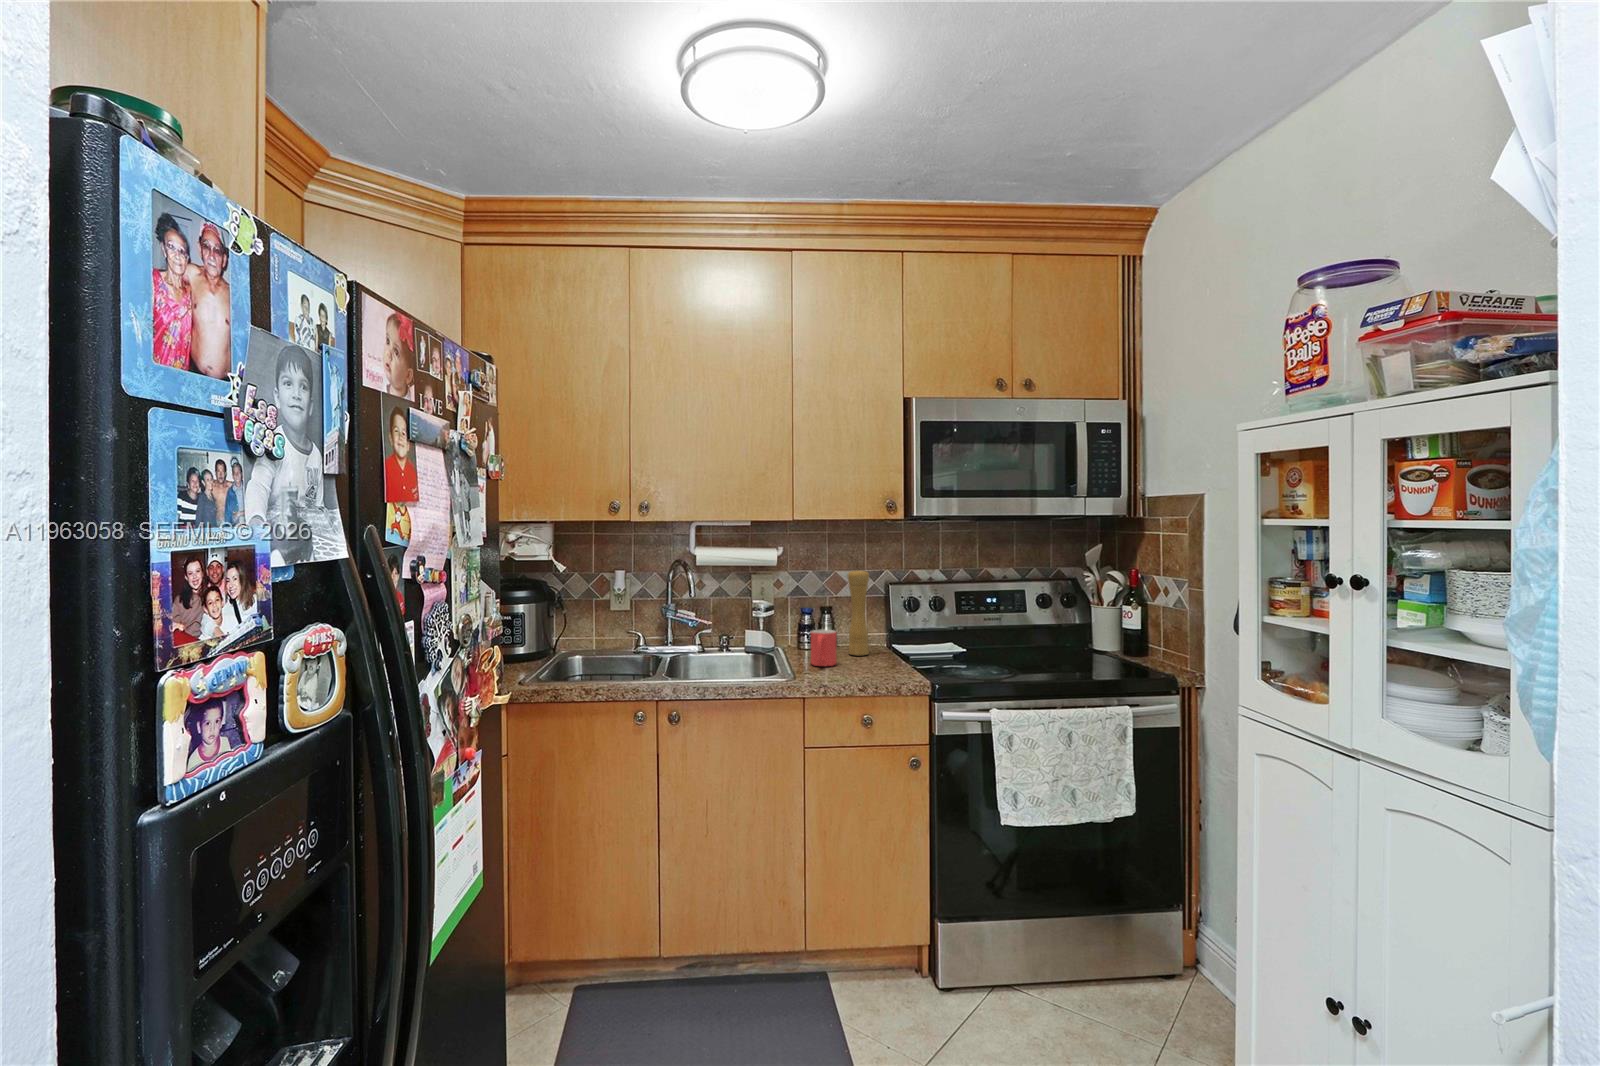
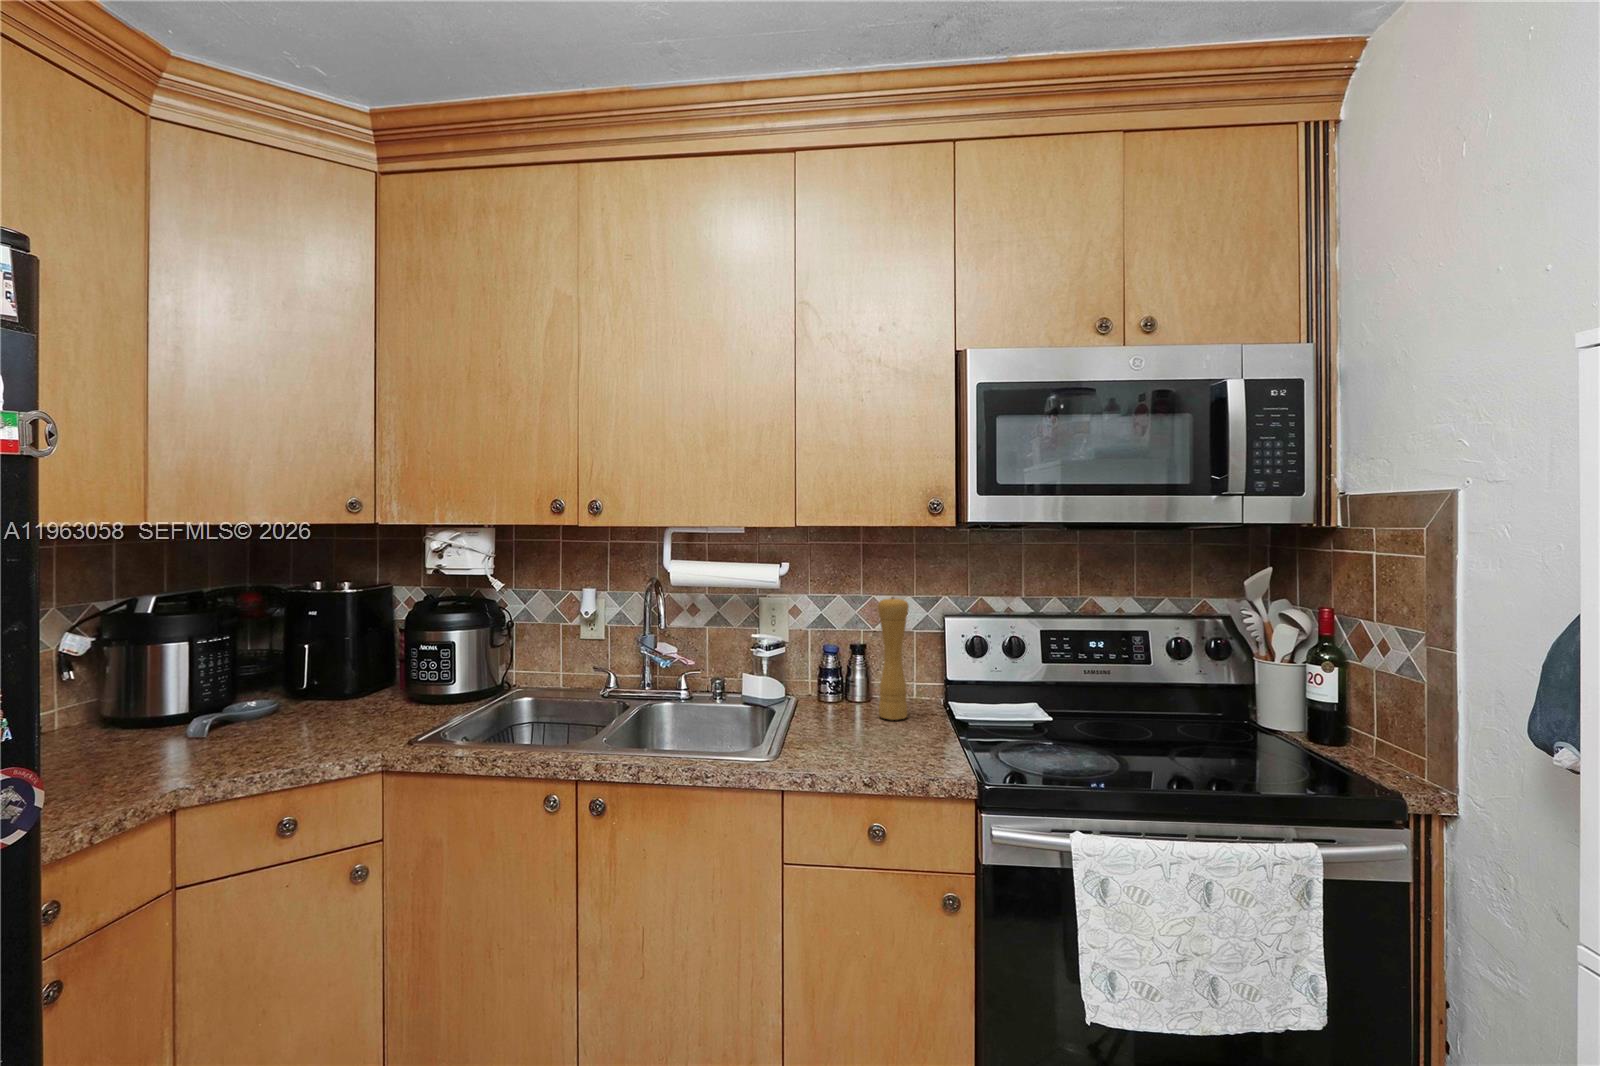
mug: present [811,630,837,666] -> none [815,683,852,738]

